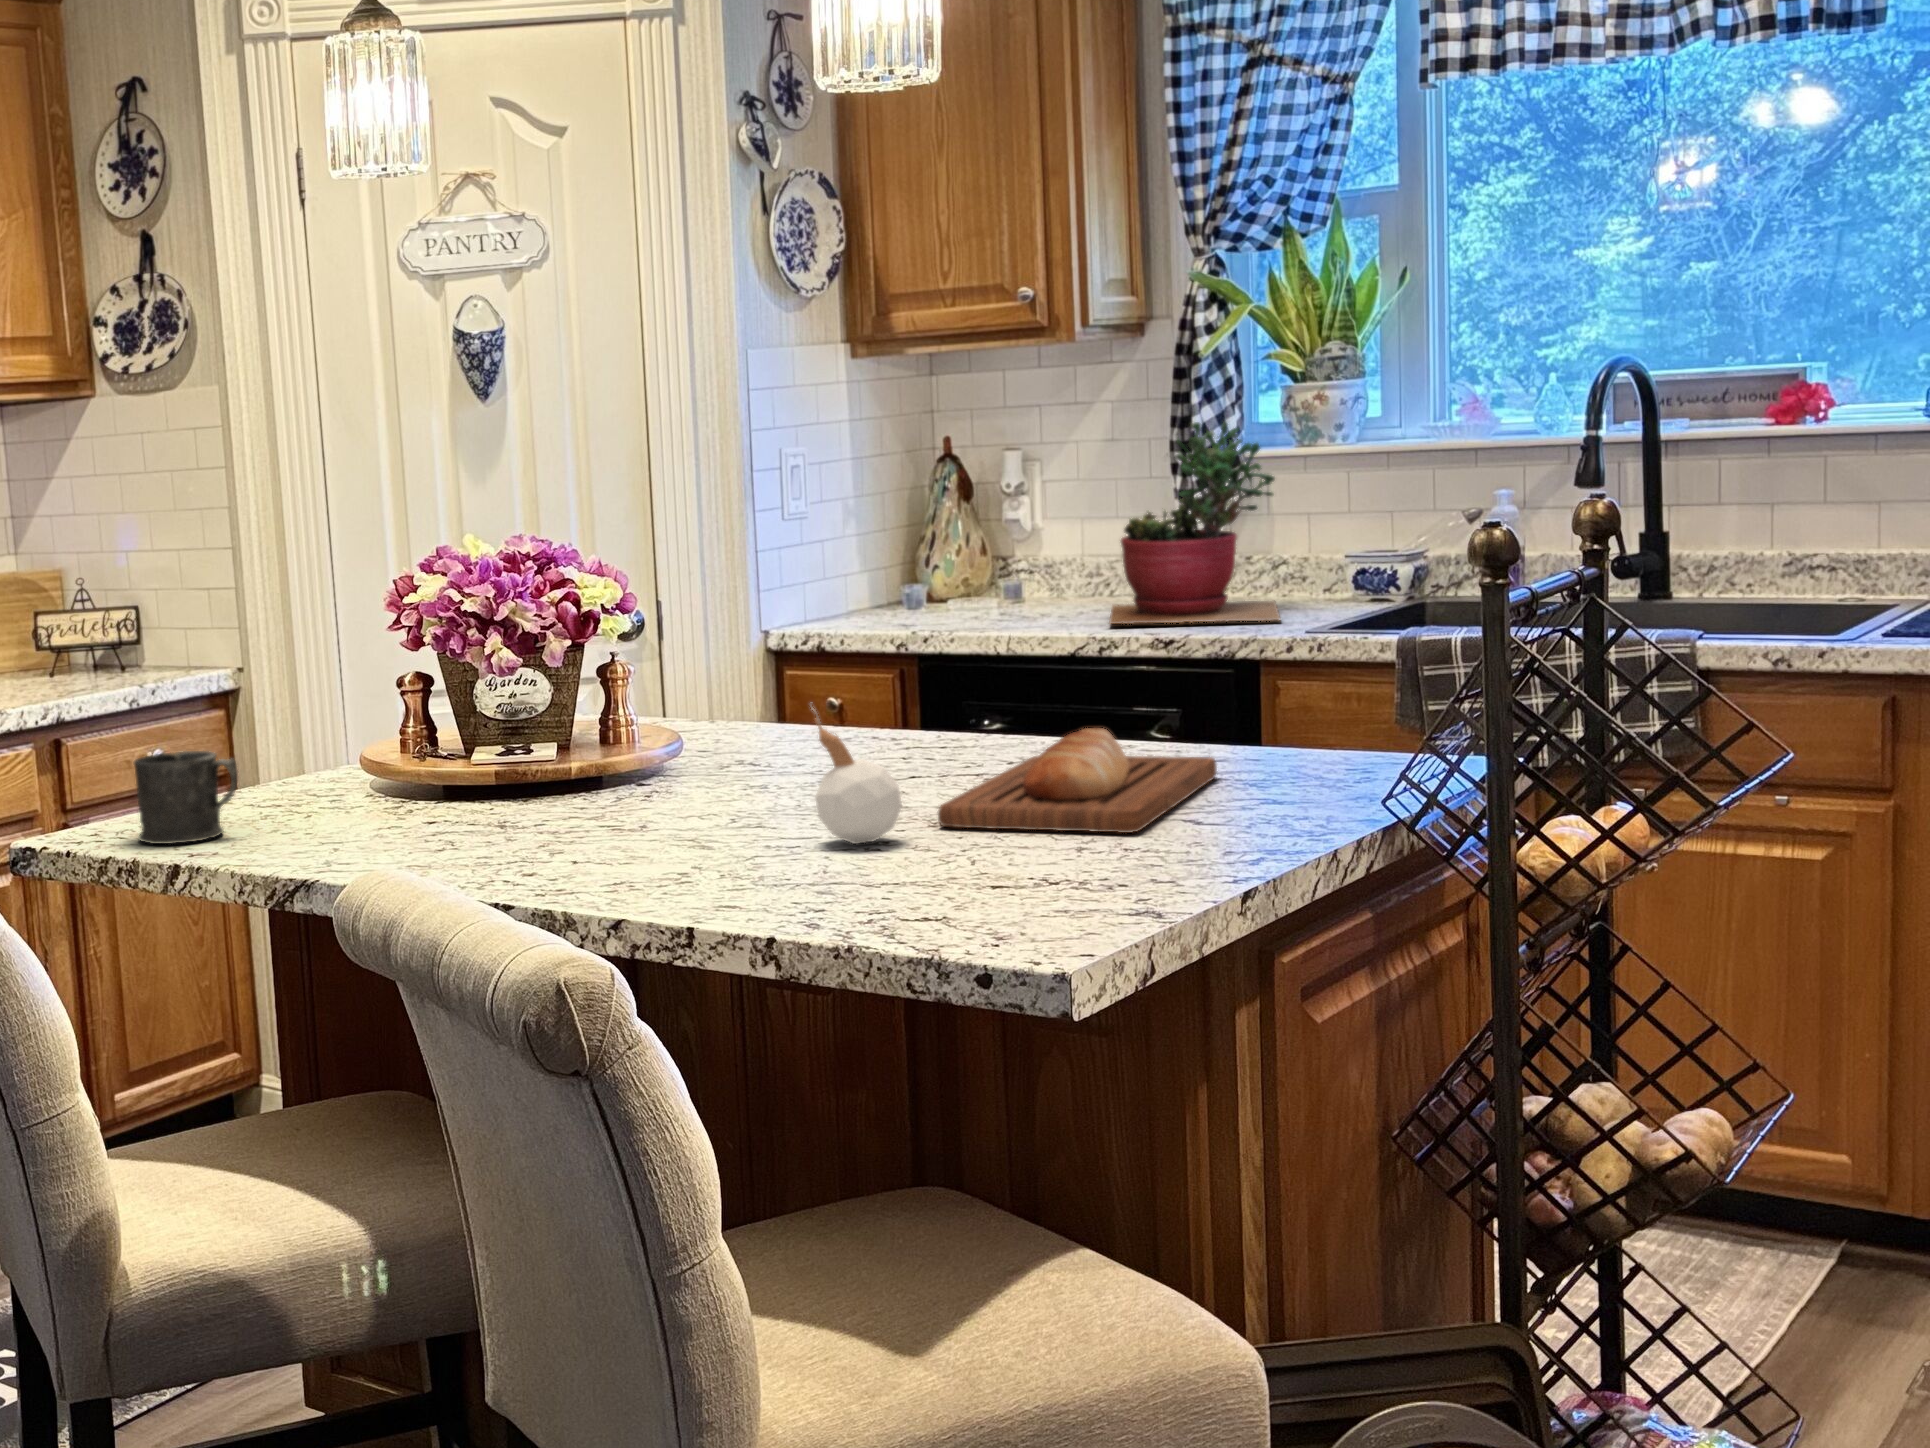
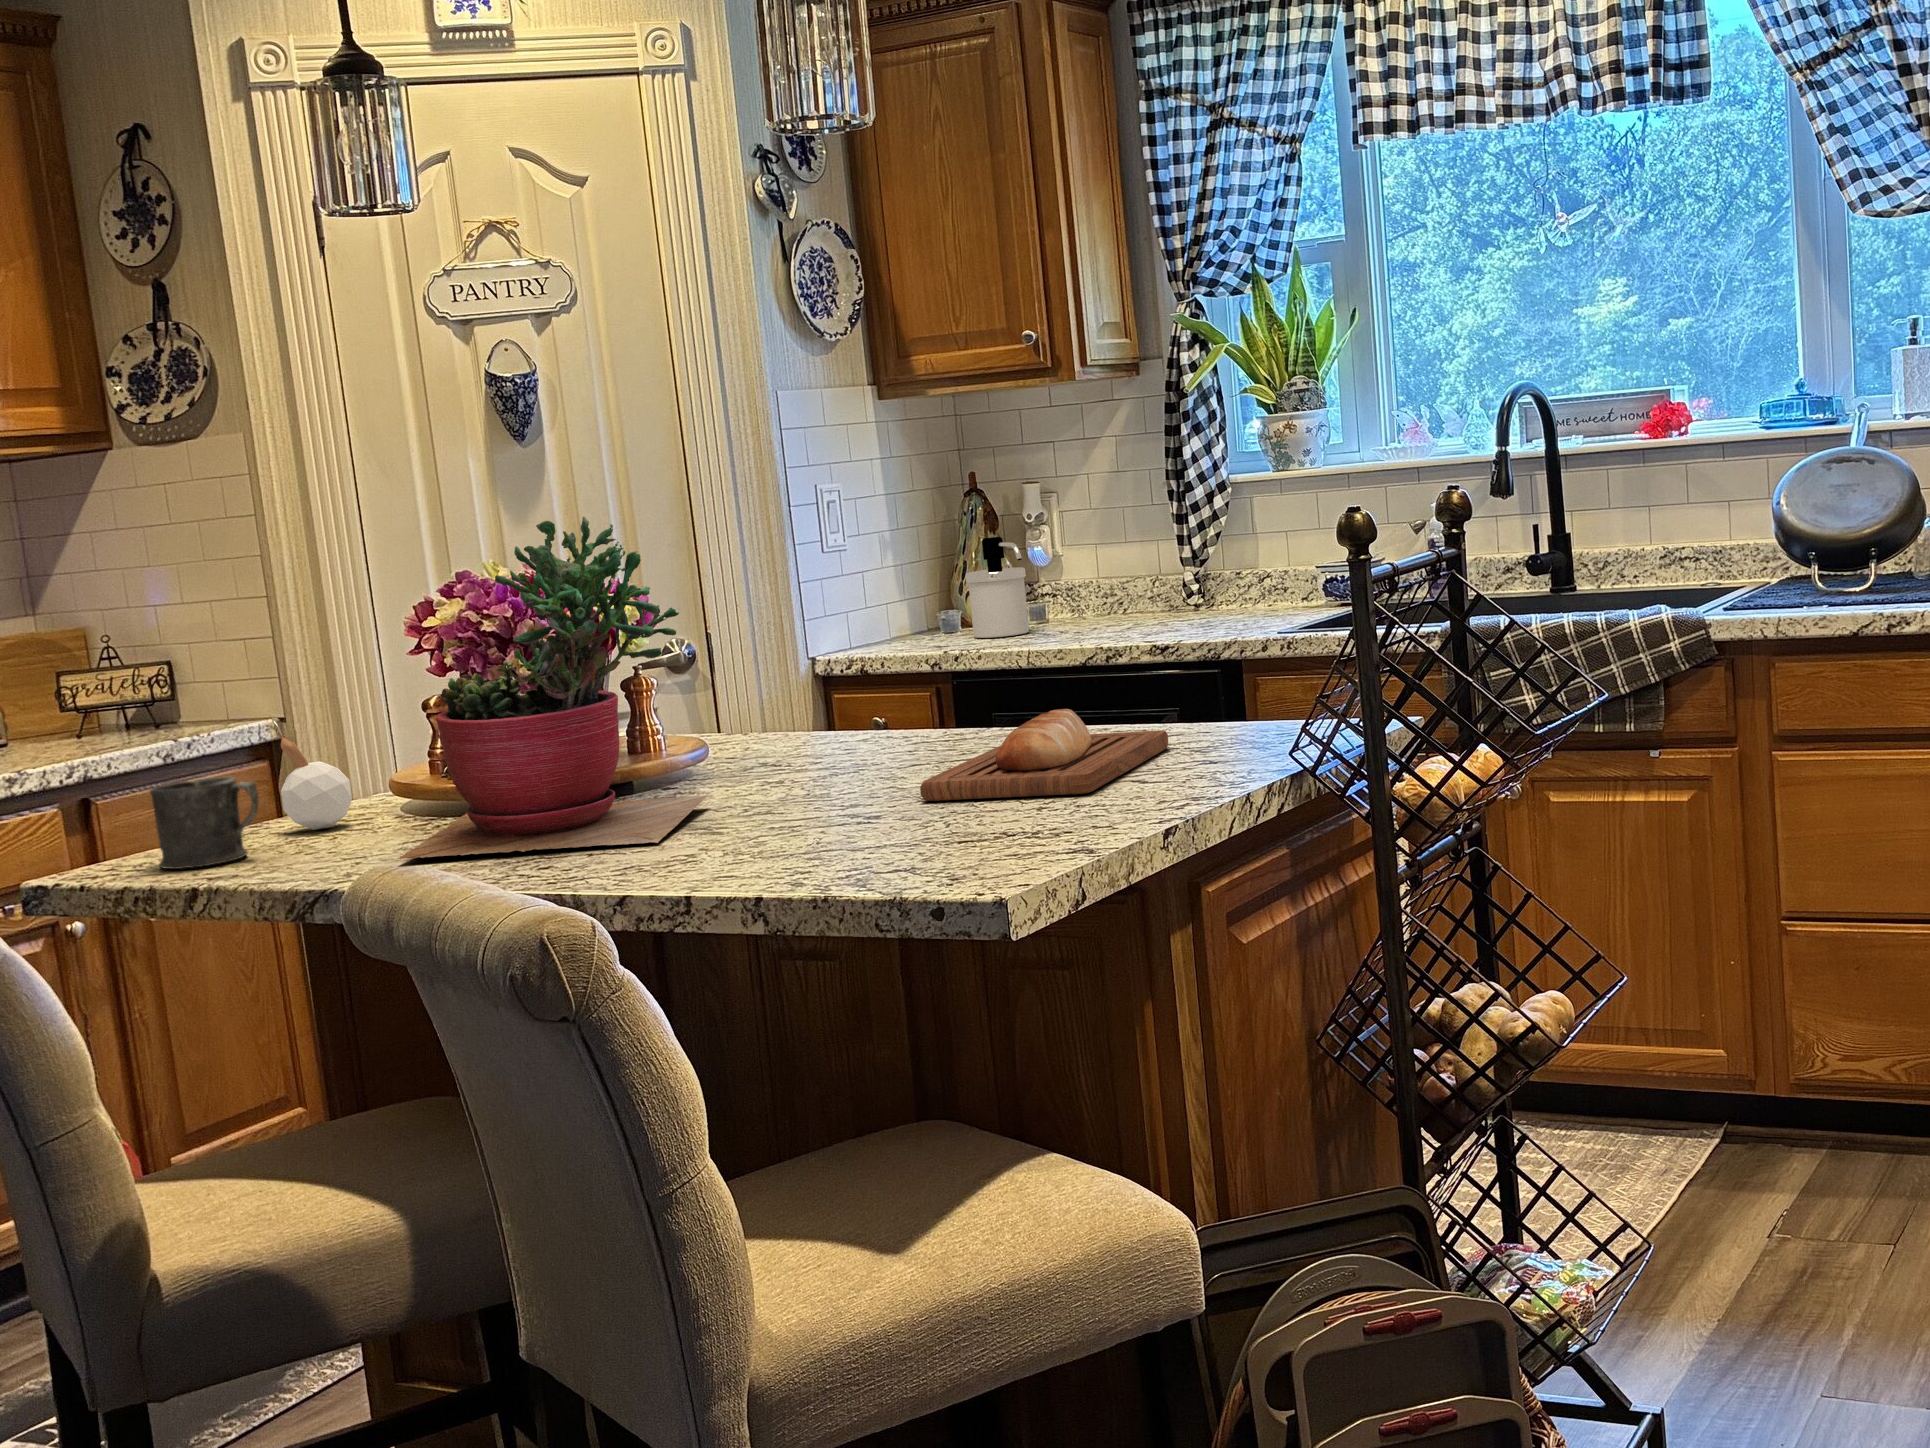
succulent plant: present [1109,422,1280,624] -> present [398,516,708,859]
soap dispenser: none [943,511,1009,619] -> present [966,537,1029,638]
candle: present [815,717,902,844] -> present [272,718,352,830]

